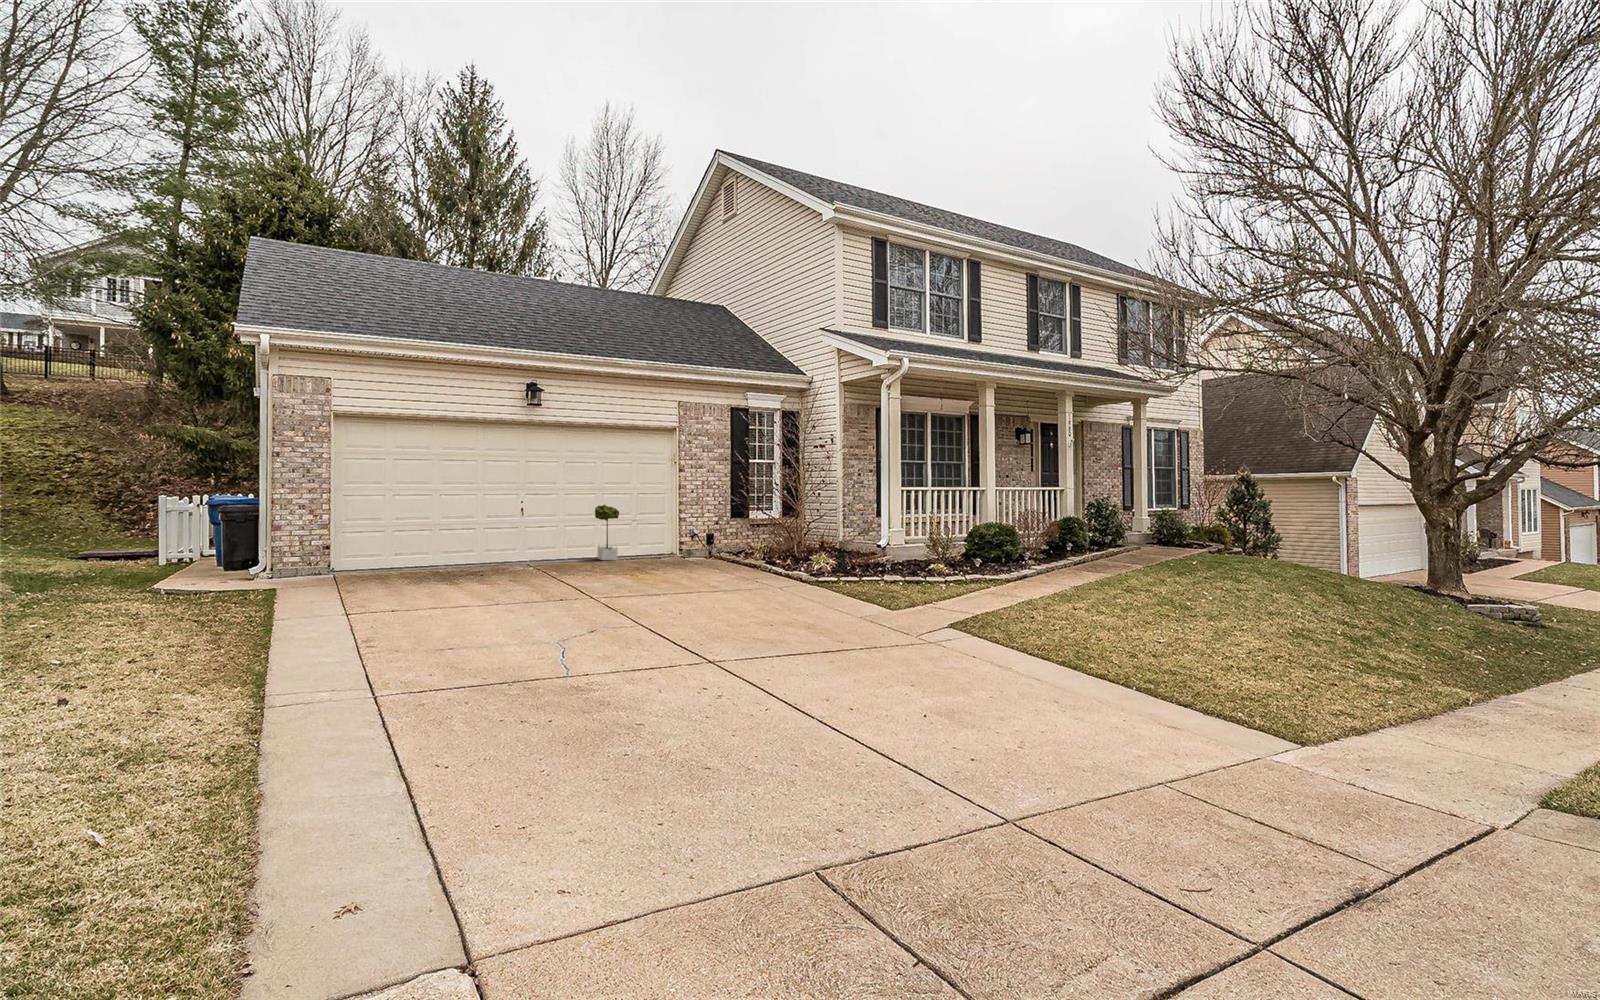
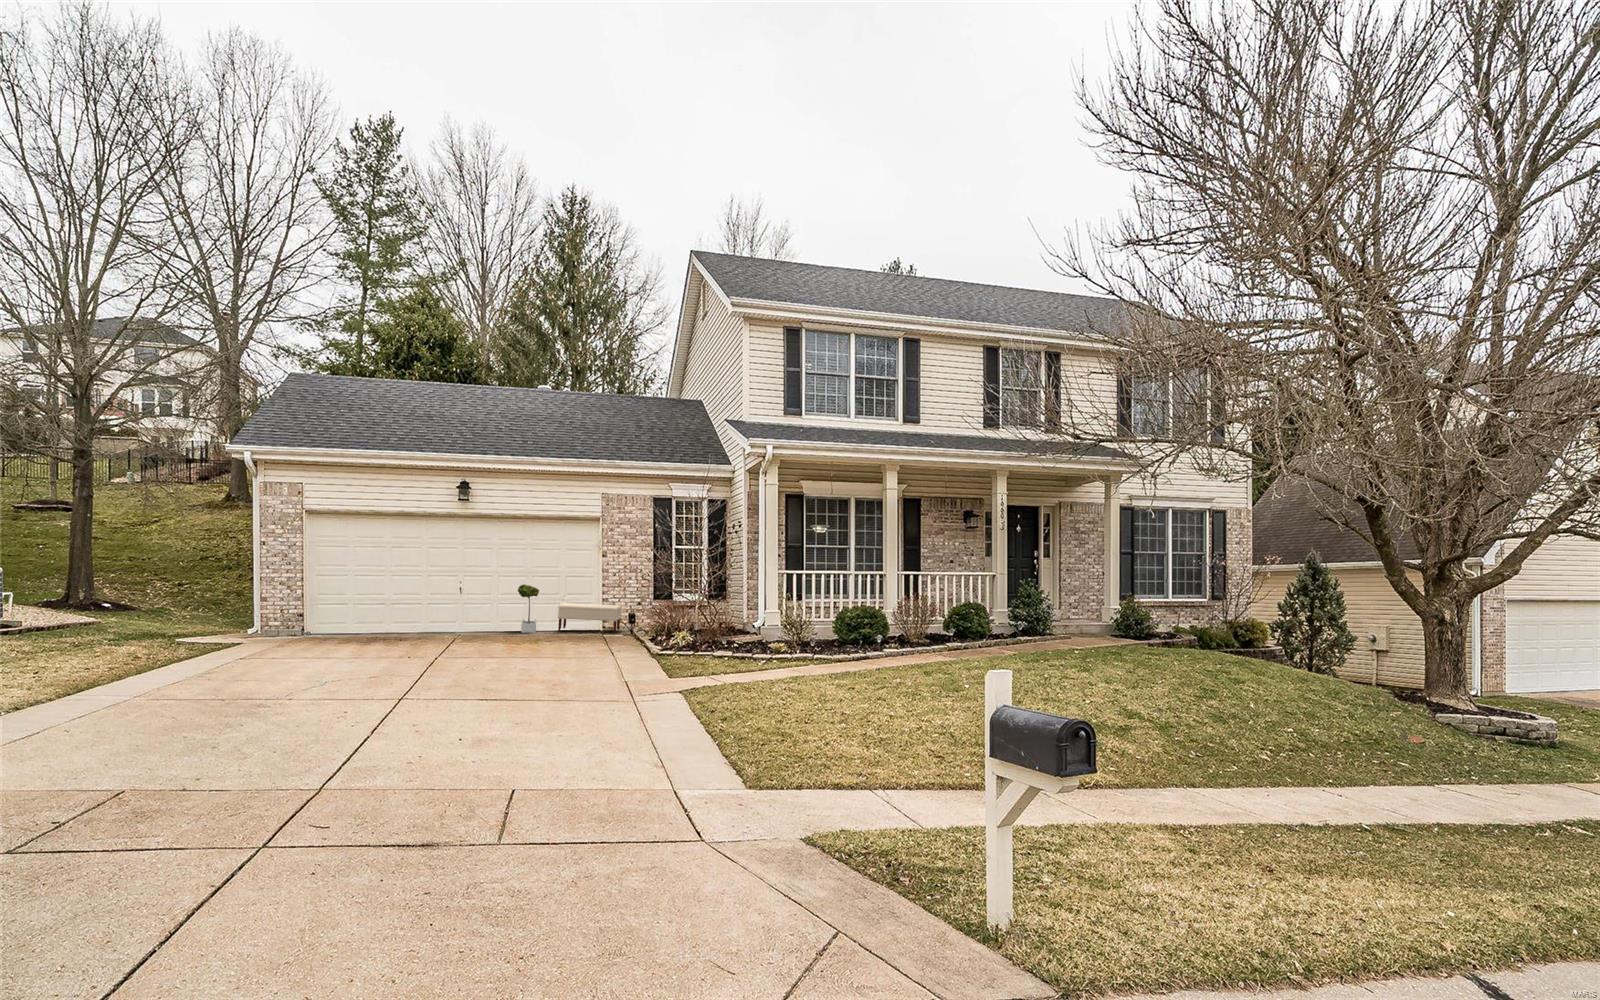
bench: none [638,526,708,558] -> present [558,603,622,633]

